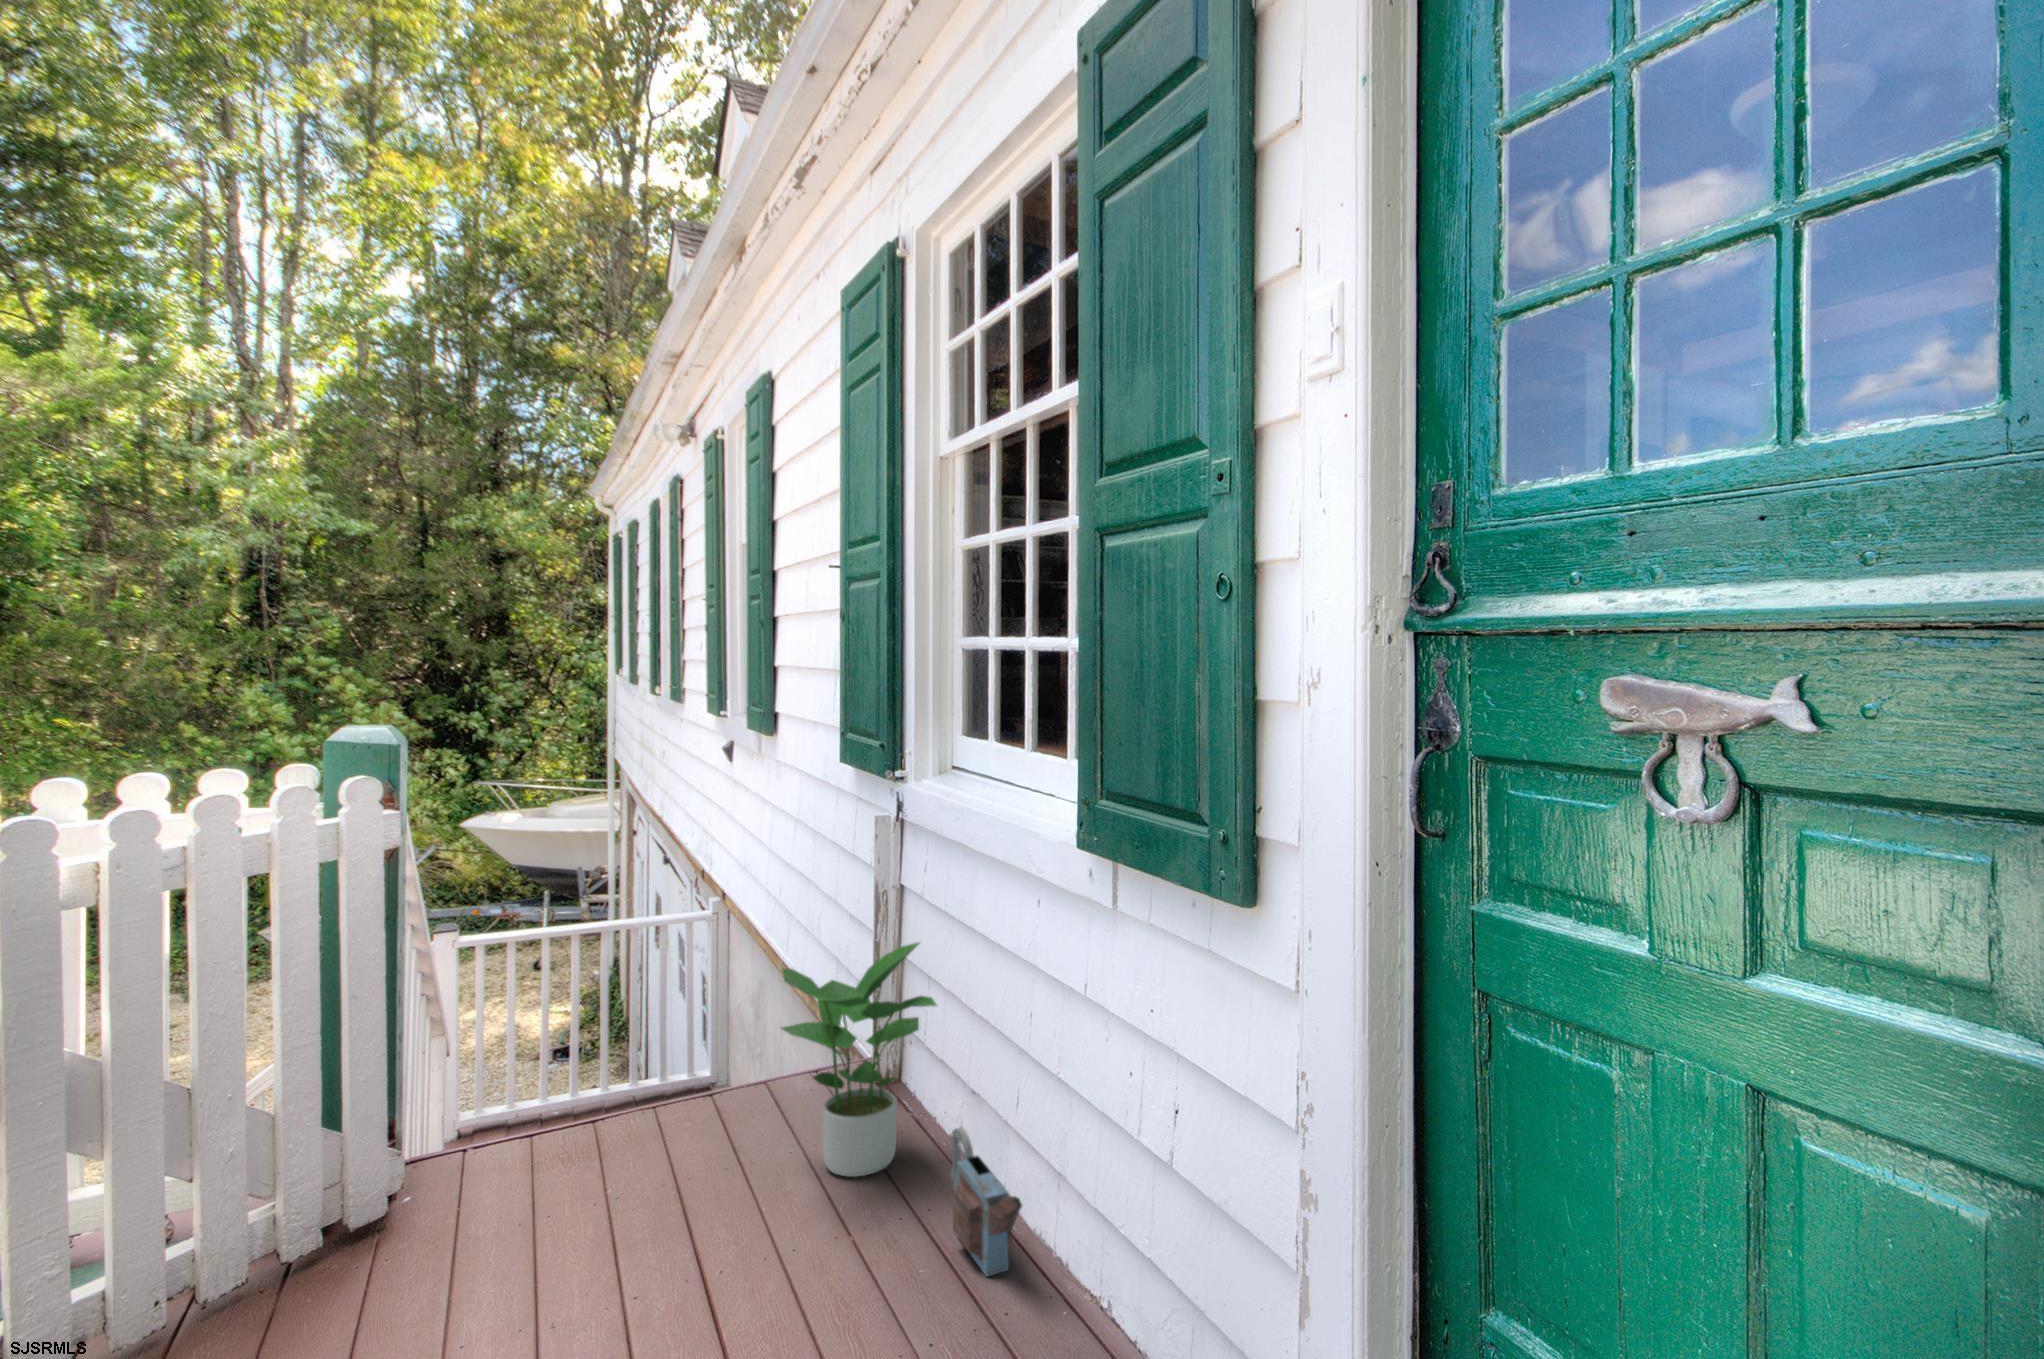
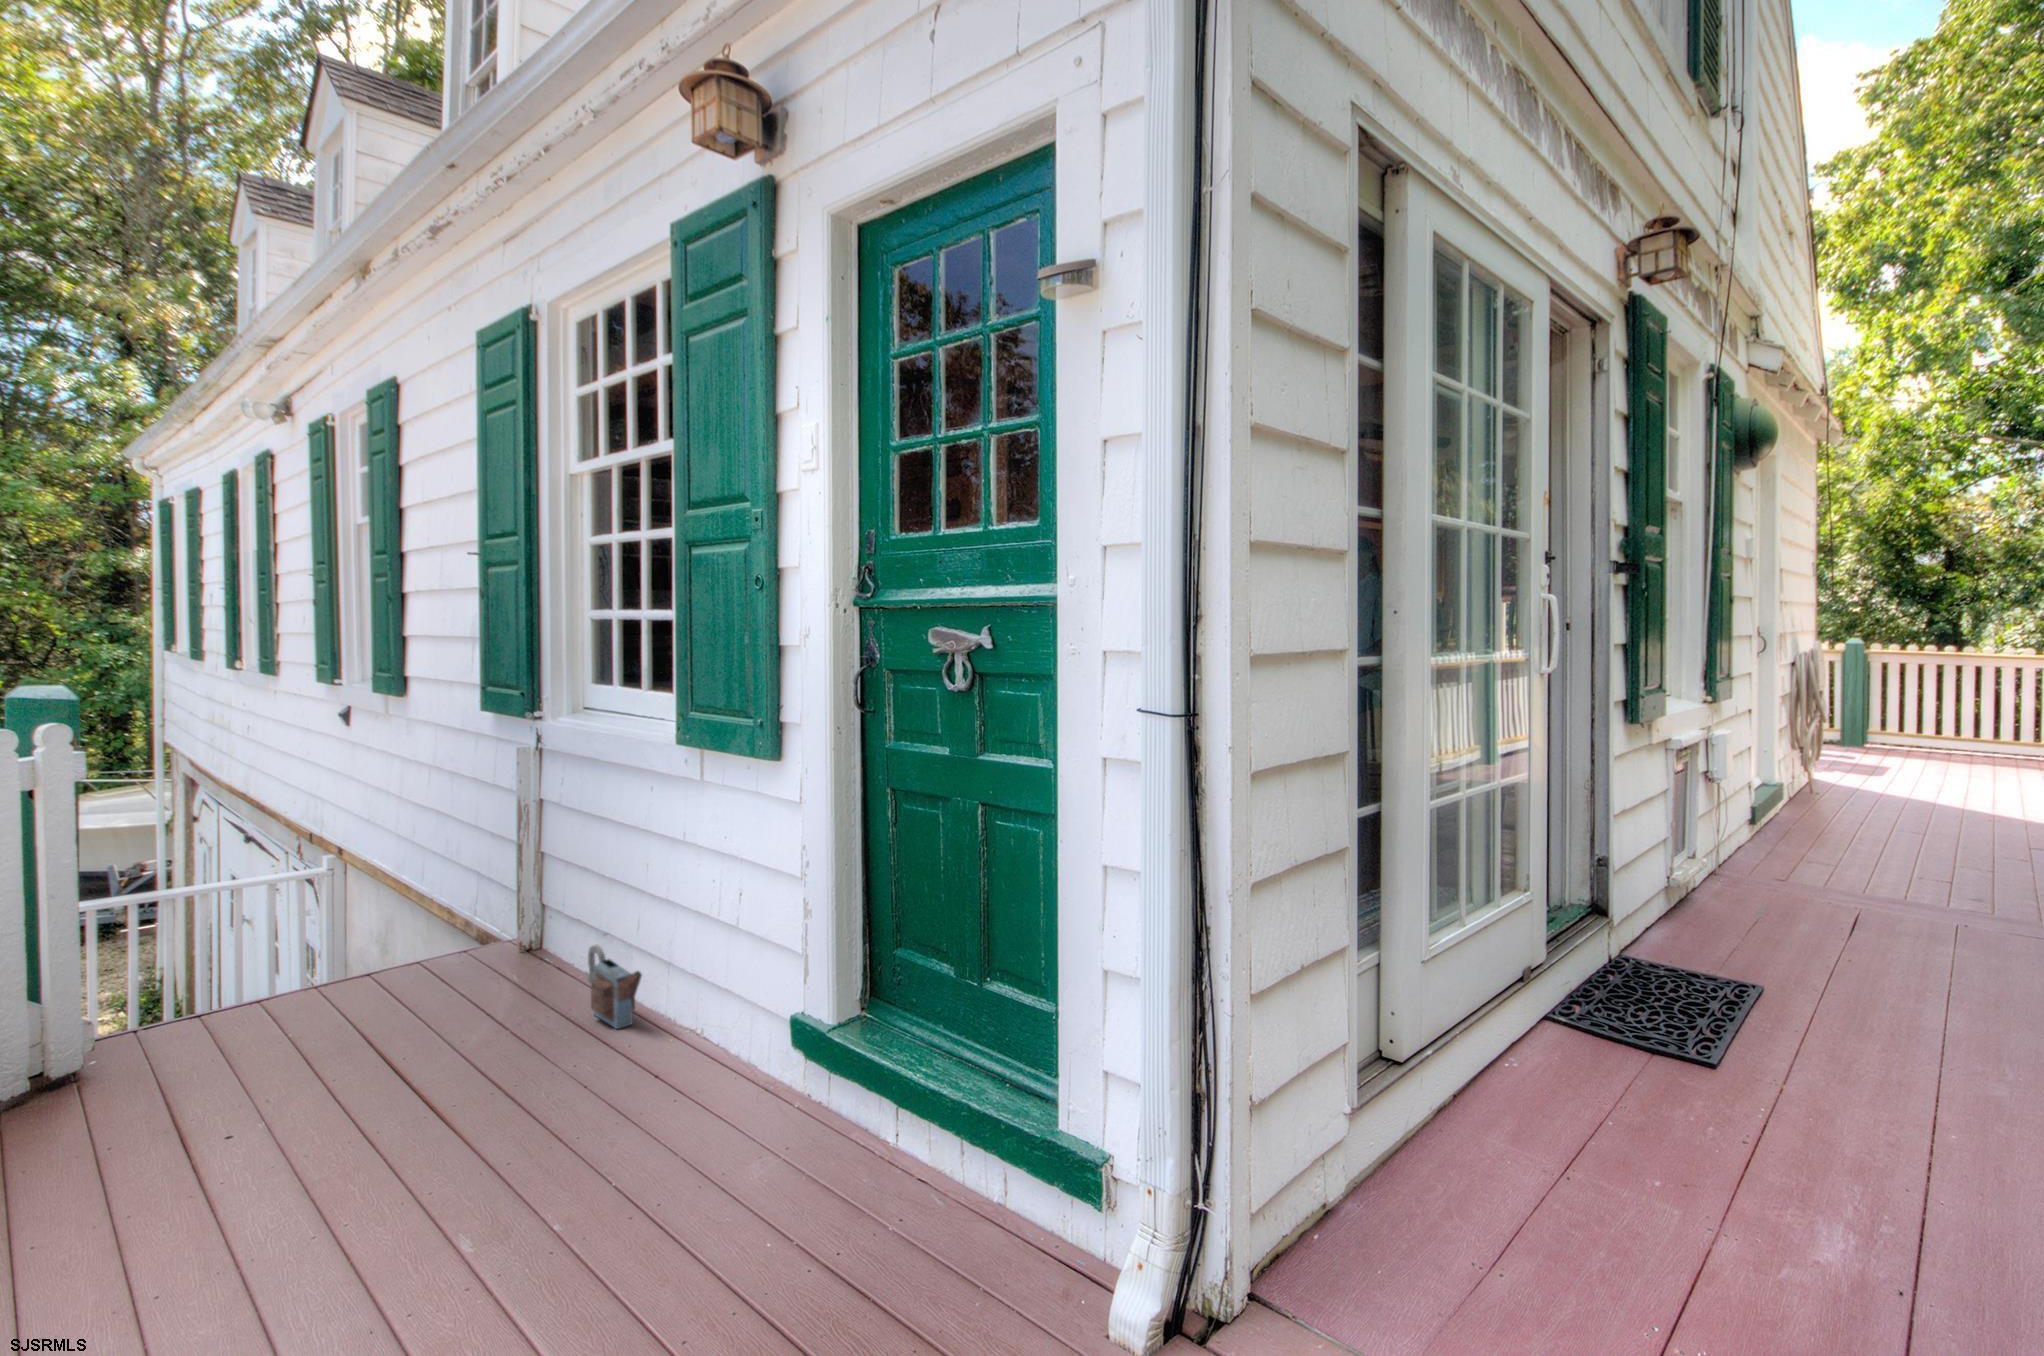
potted plant: present [782,943,936,1177] -> none [441,830,576,1000]

